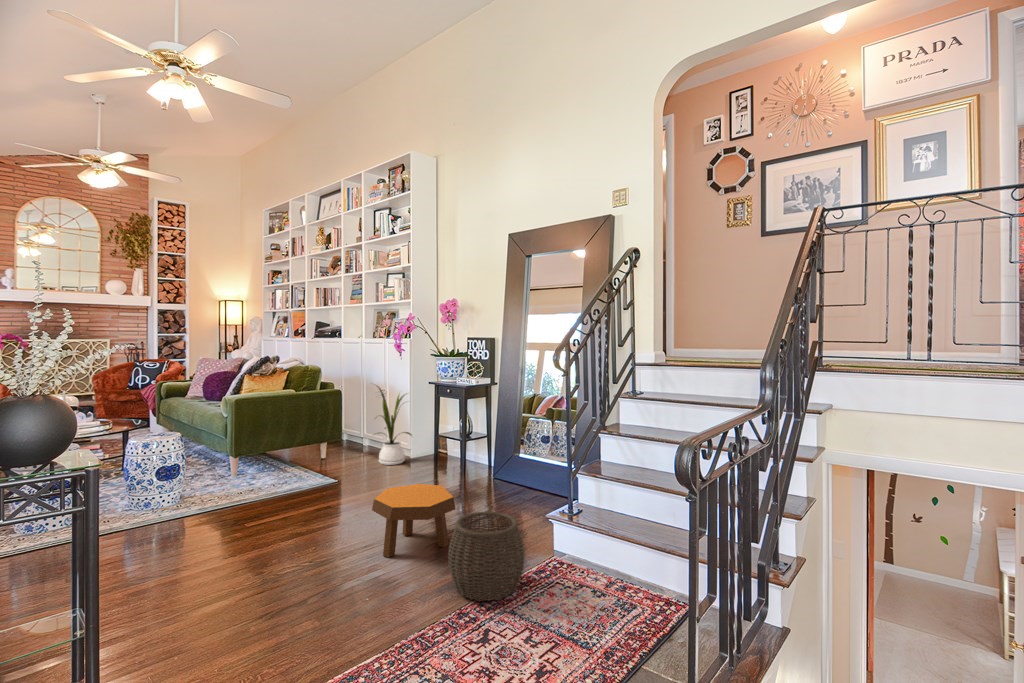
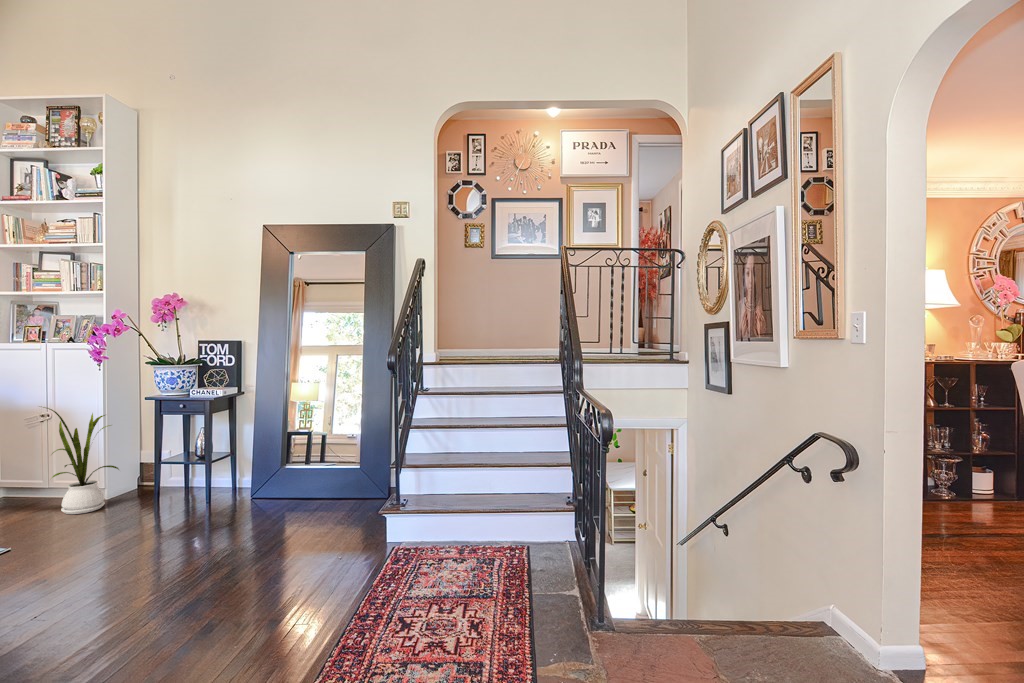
footstool: present [372,484,455,558] -> none [182,509,287,600]
woven basket: present [448,512,525,601] -> none [320,514,401,603]

